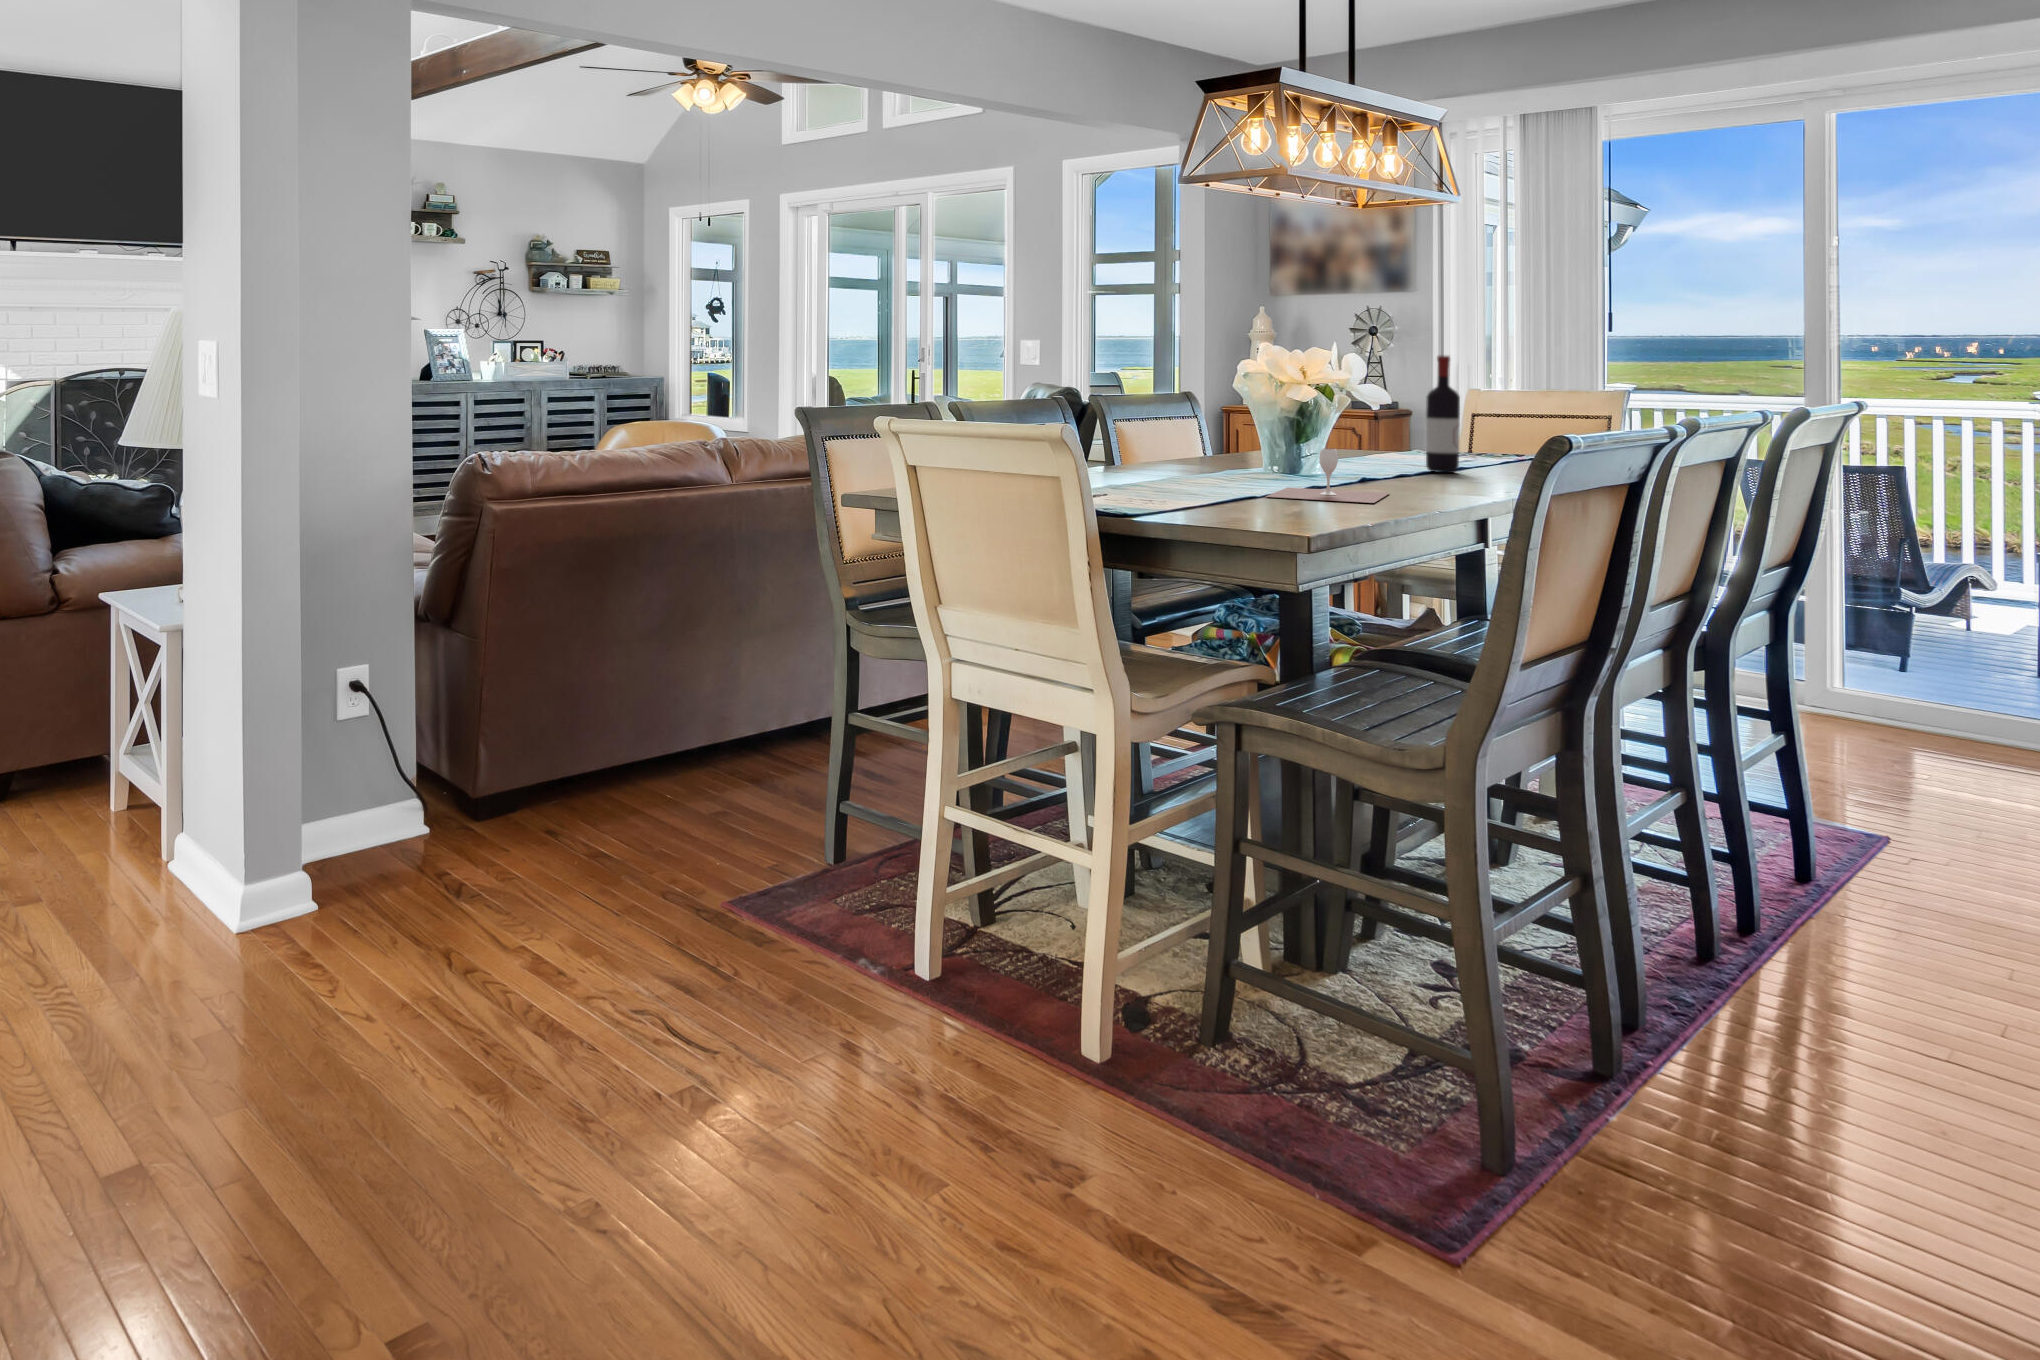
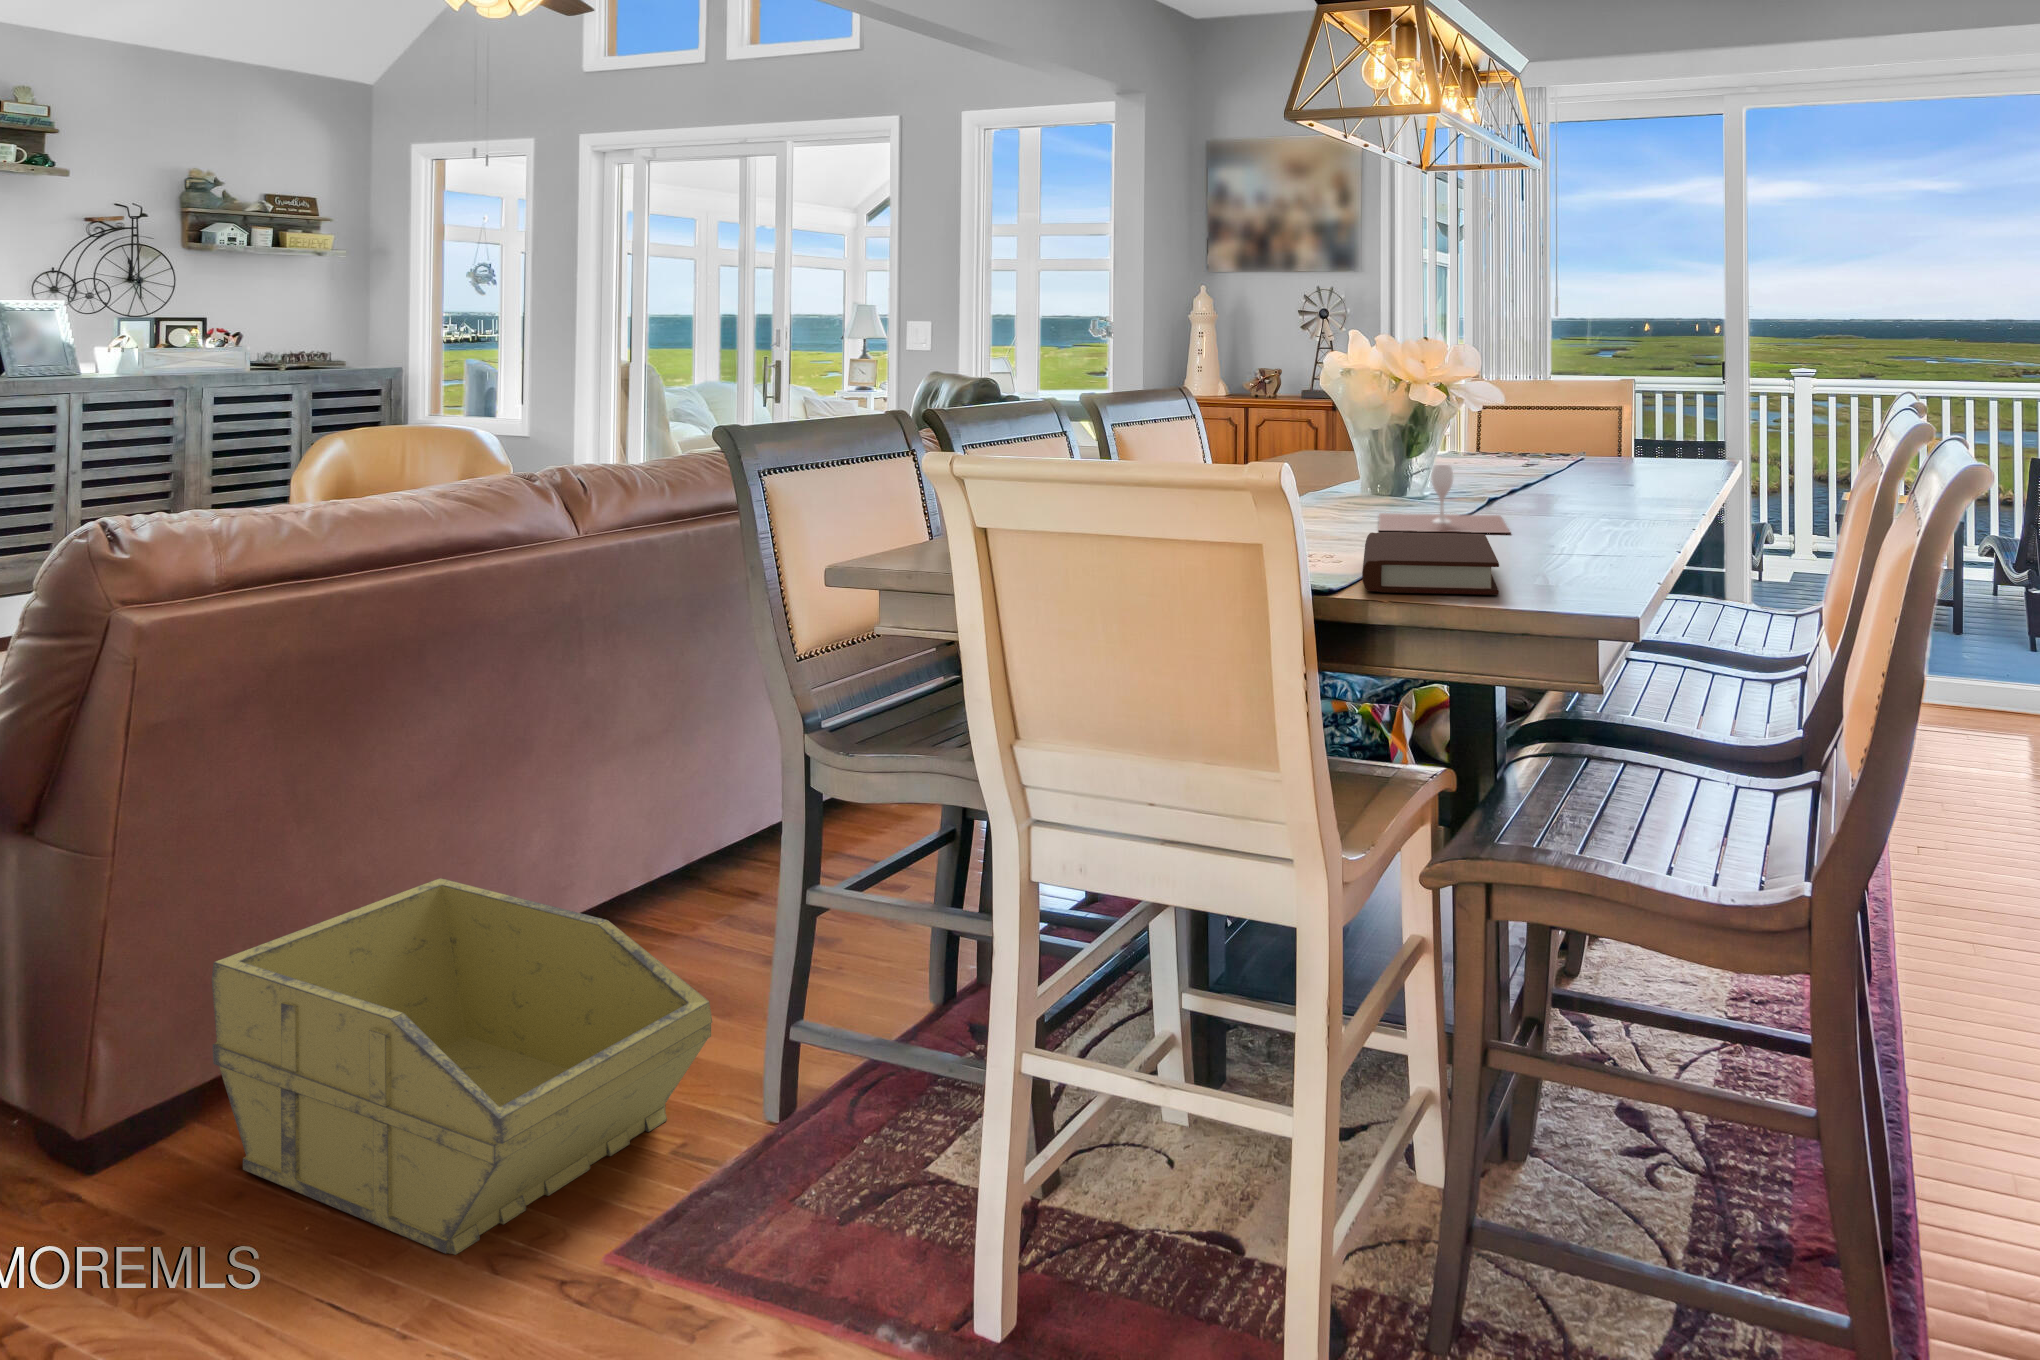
wine bottle: present [1426,356,1460,473] -> none [1477,347,1514,480]
book: none [1186,491,1313,532] -> present [1362,532,1499,595]
storage bin: none [531,690,790,889] -> present [212,878,712,1255]

